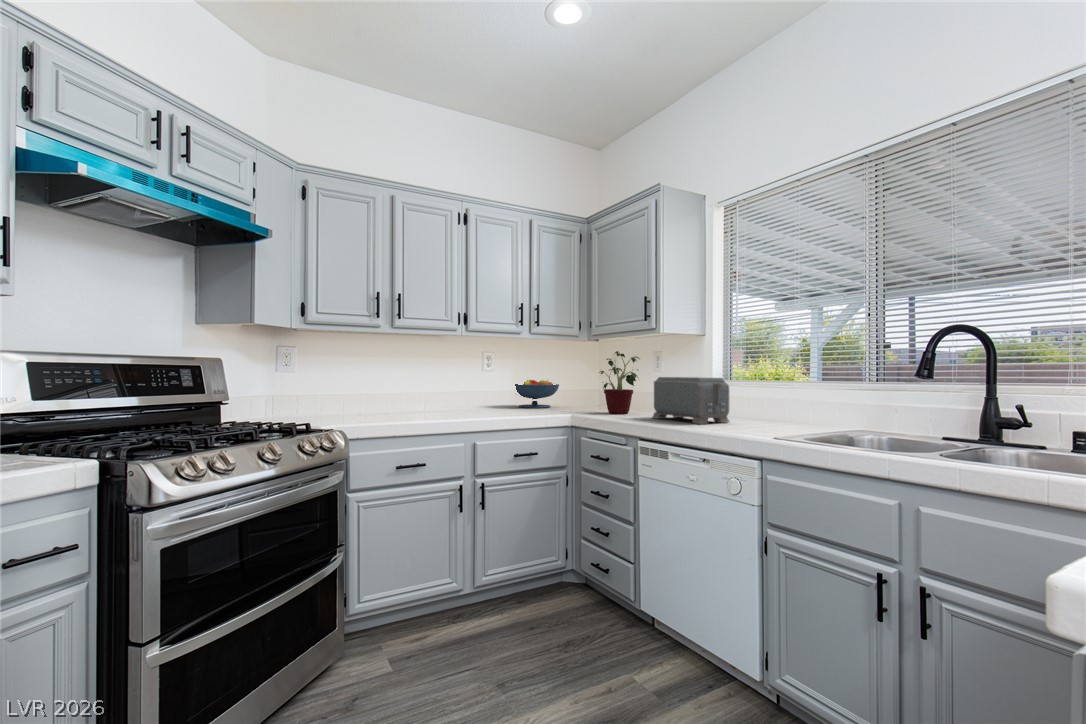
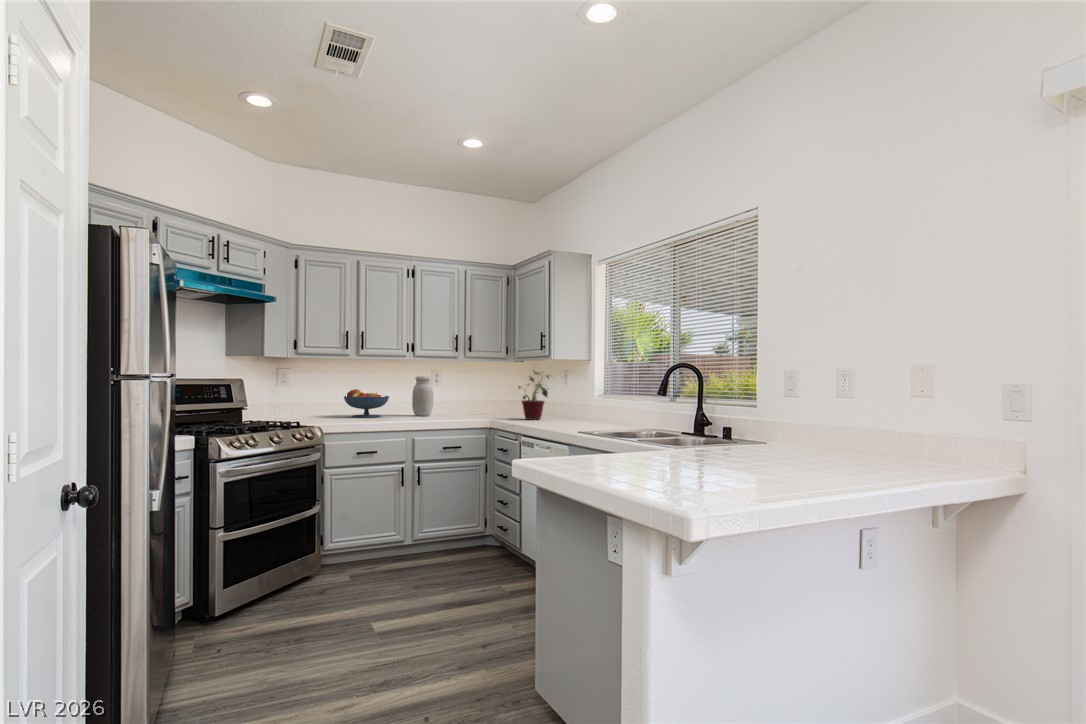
jar: none [457,359,484,409] -> present [412,376,433,416]
toaster: present [652,377,729,424] -> none [547,392,594,426]
fruit bowl: present [515,380,559,408] -> present [344,389,389,417]

